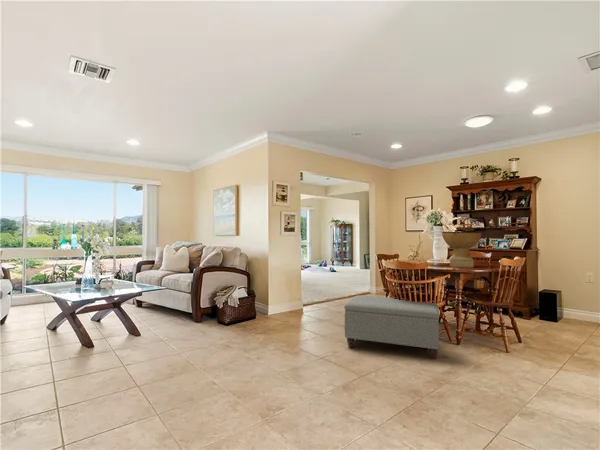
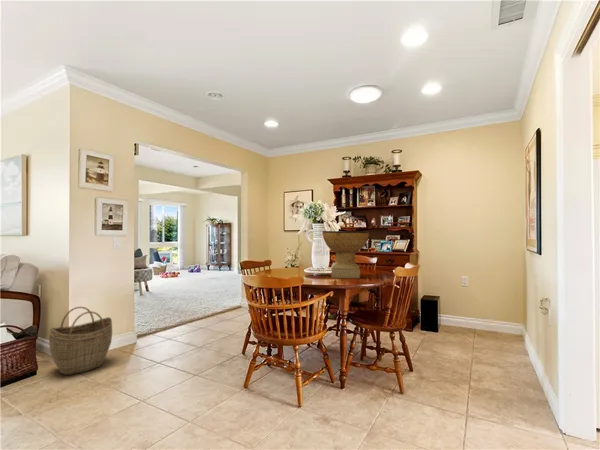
woven basket: none [263,280,295,320] -> present [49,307,112,375]
ottoman: present [344,295,439,359] -> none [169,329,316,429]

